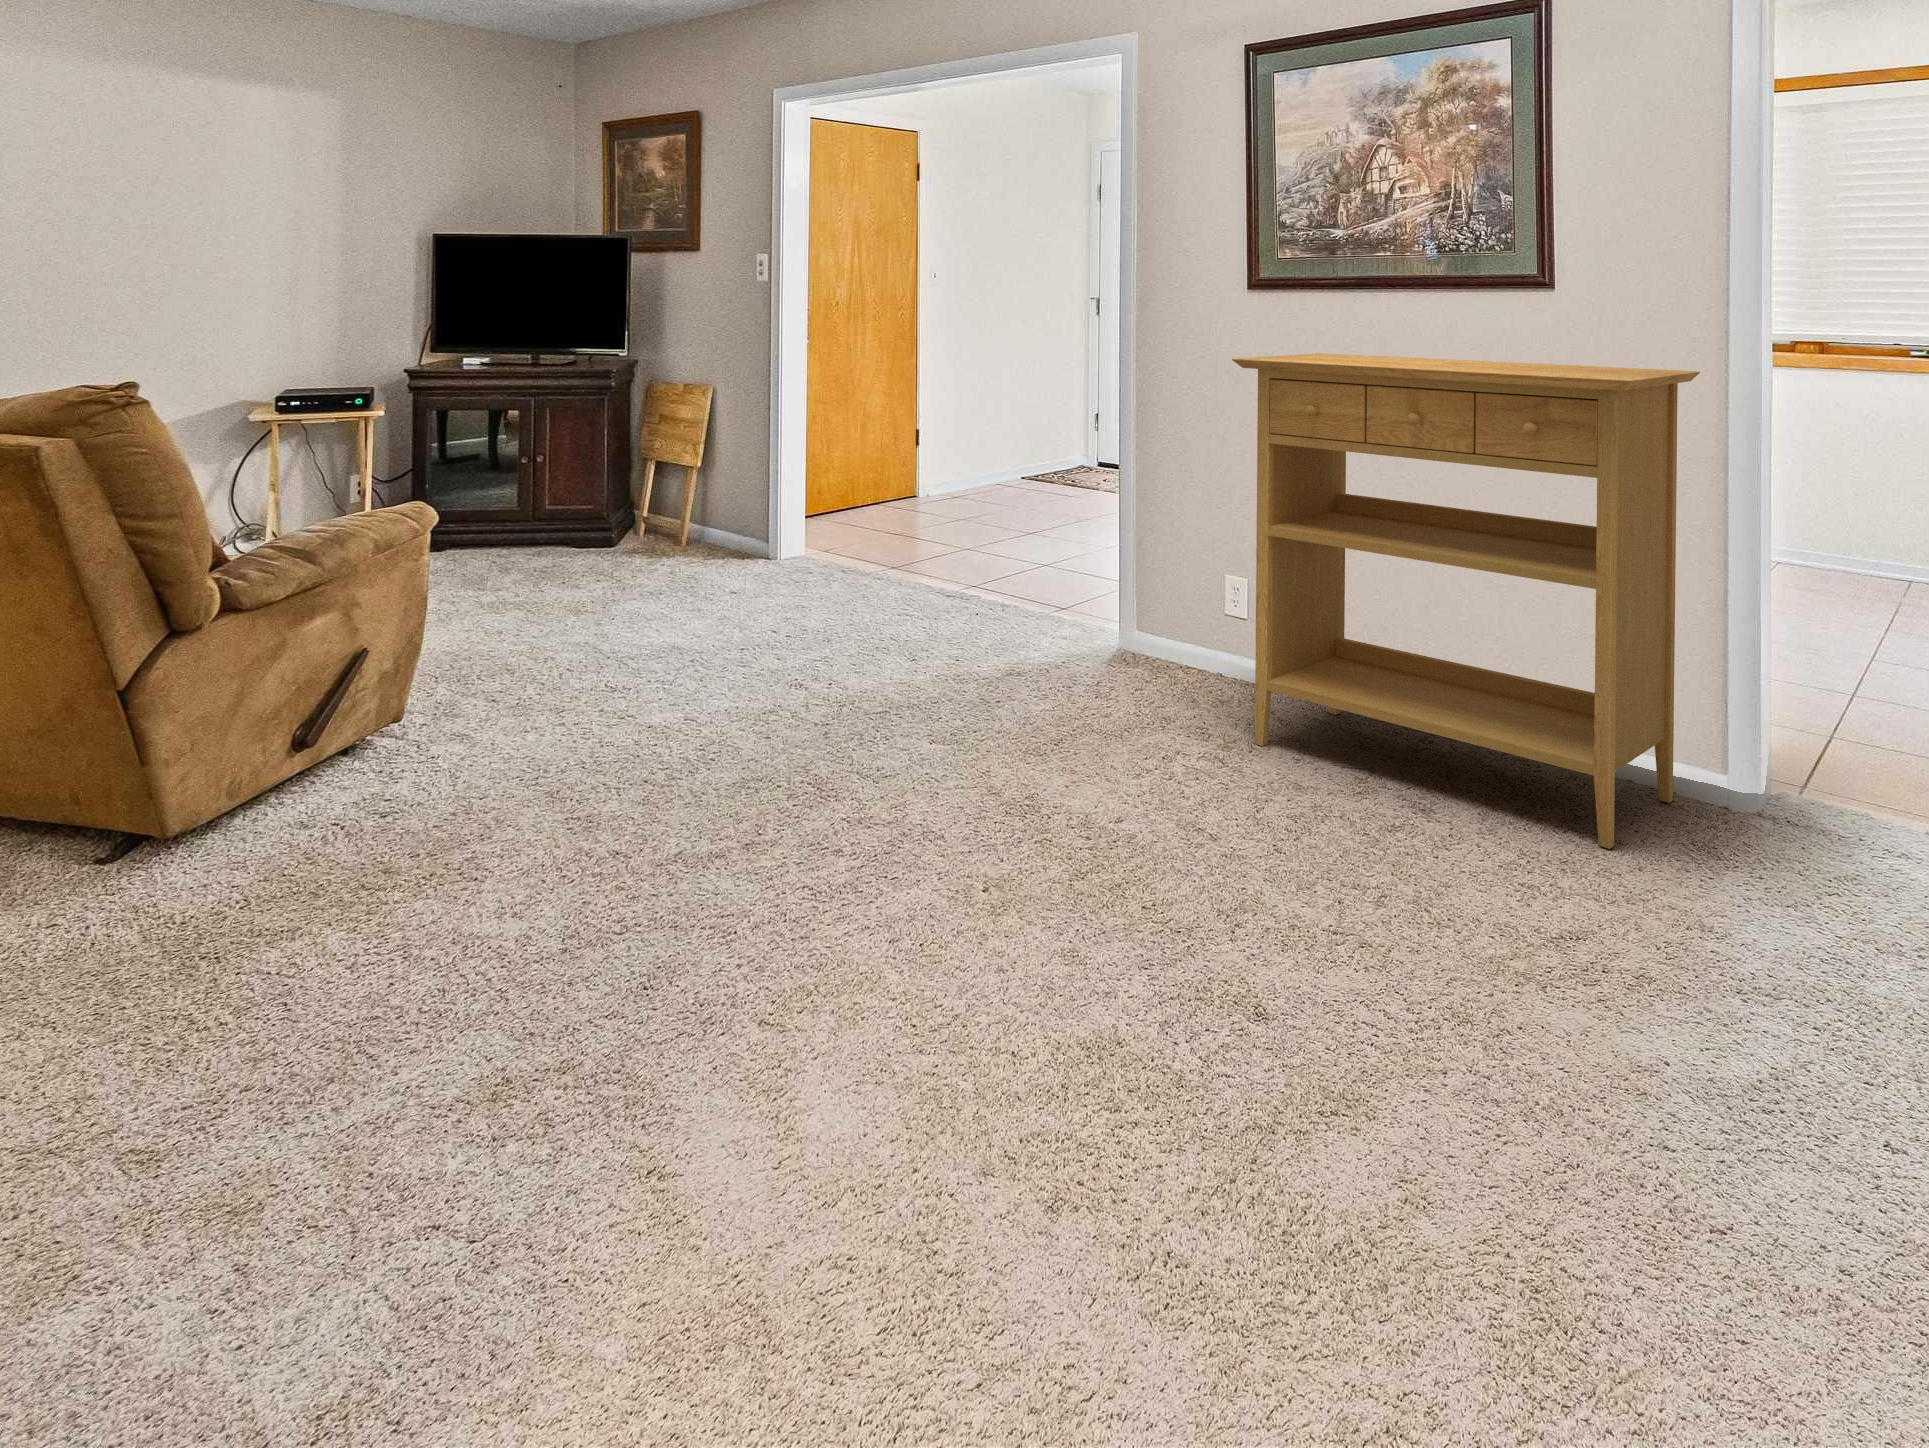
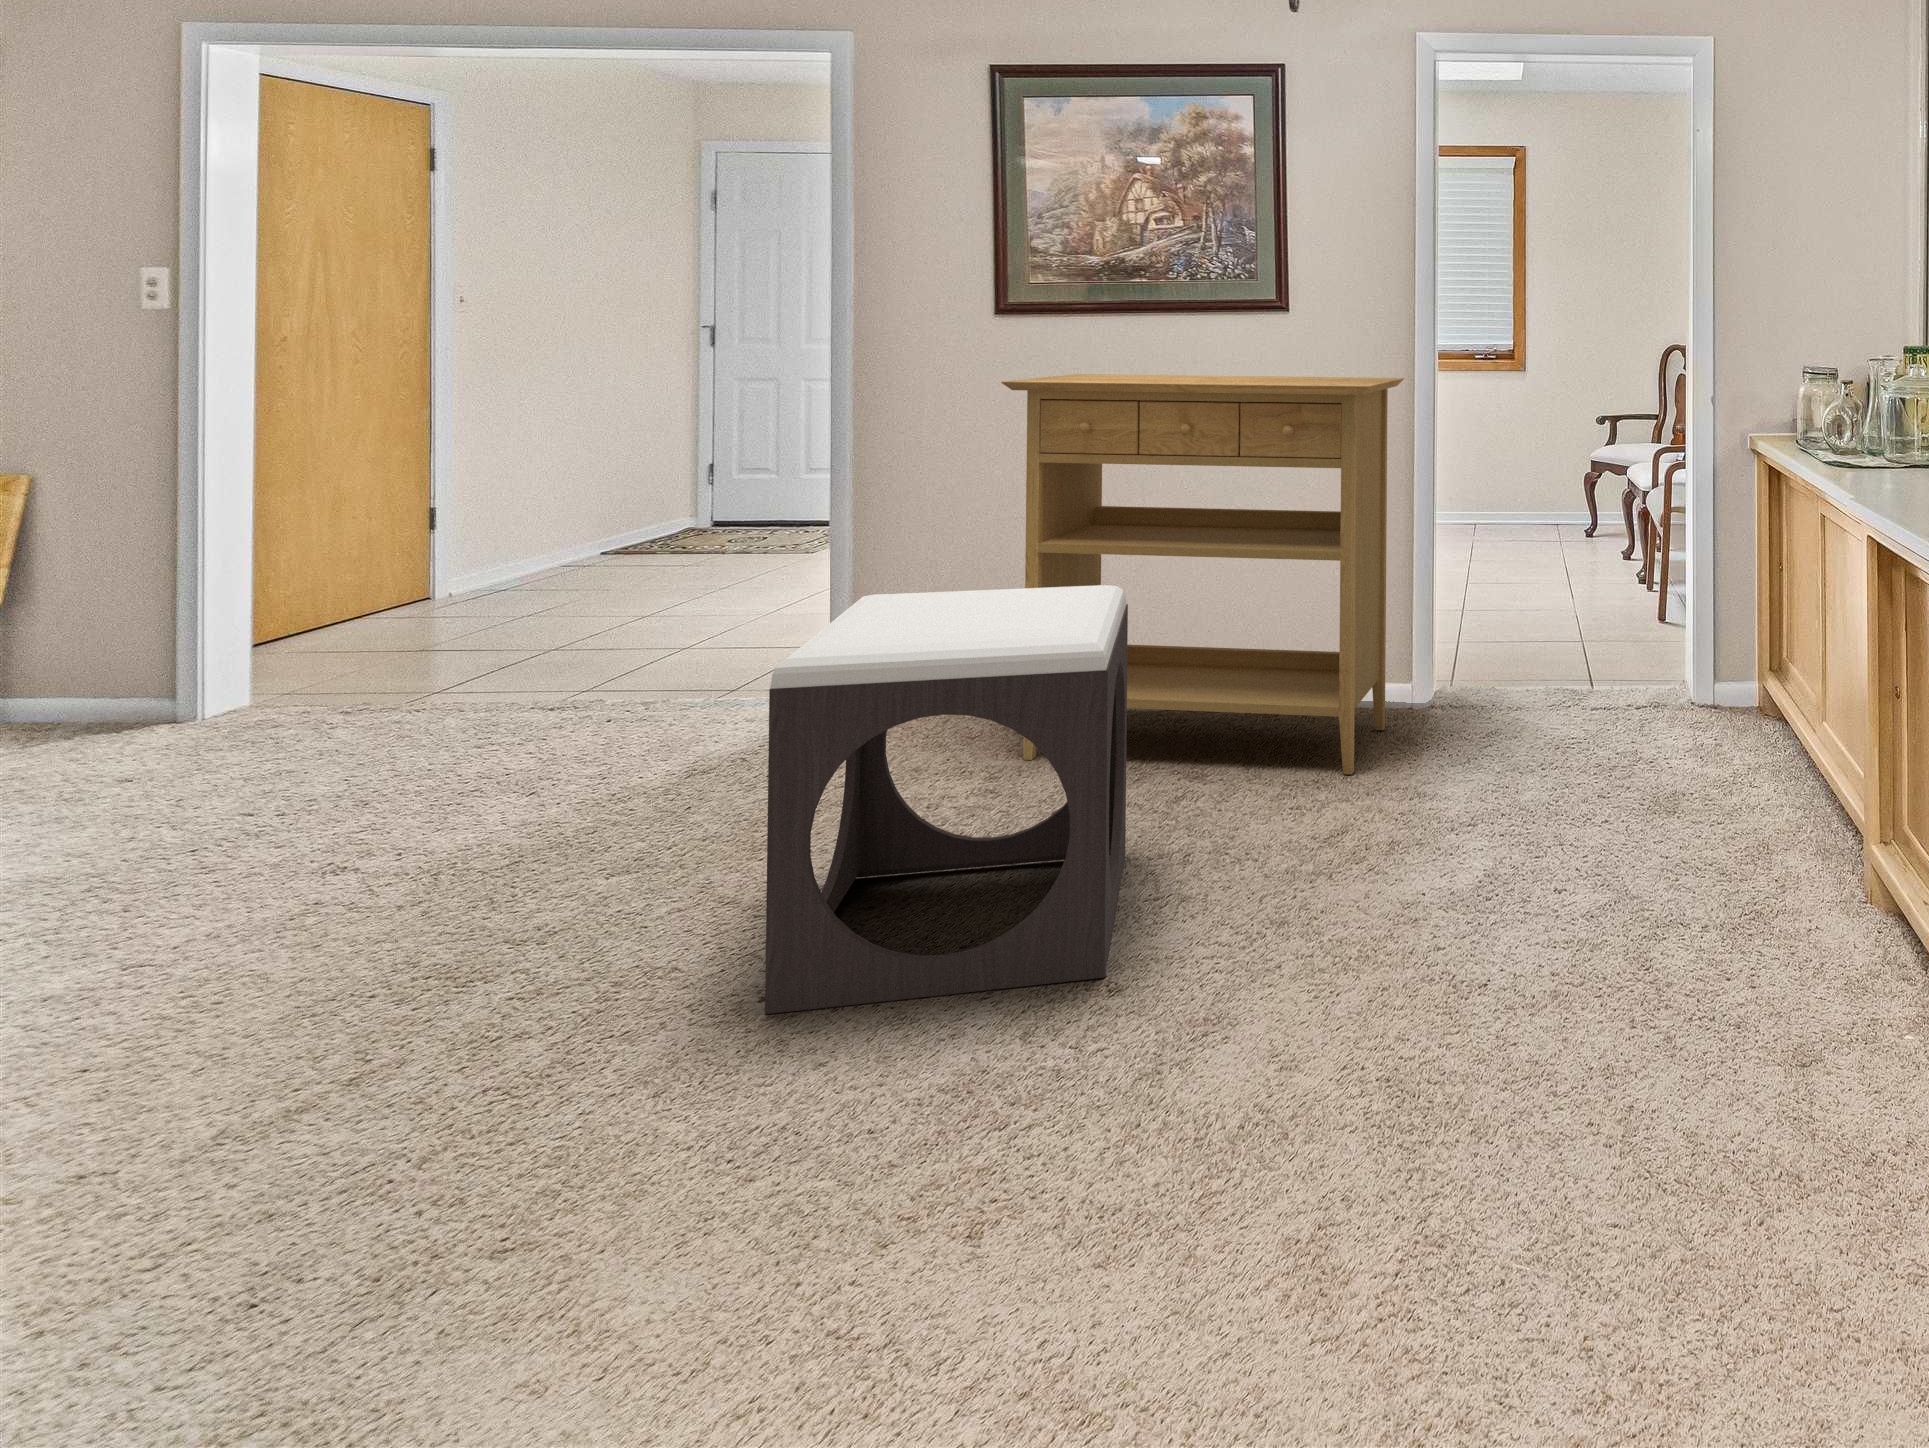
footstool: none [960,559,1322,1003] -> present [765,585,1128,1014]

